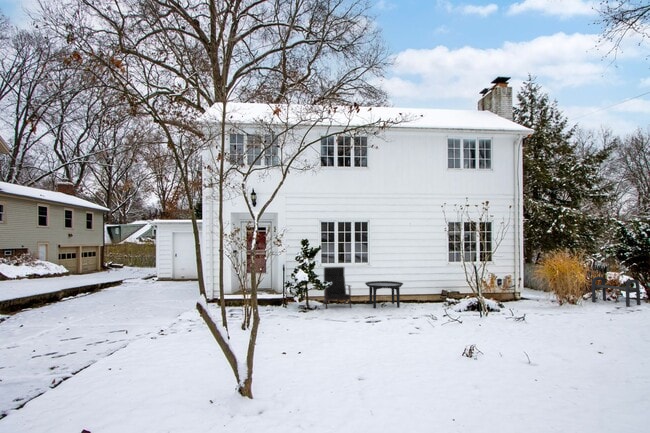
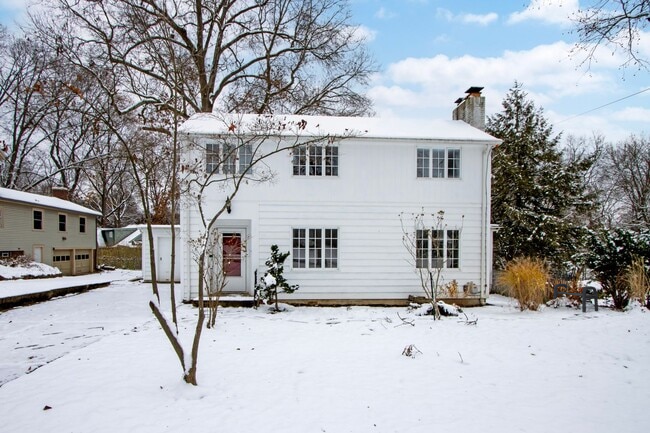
lounge chair: present [323,267,351,308] -> none [292,271,319,311]
round table: present [365,281,403,308] -> none [332,286,369,311]

